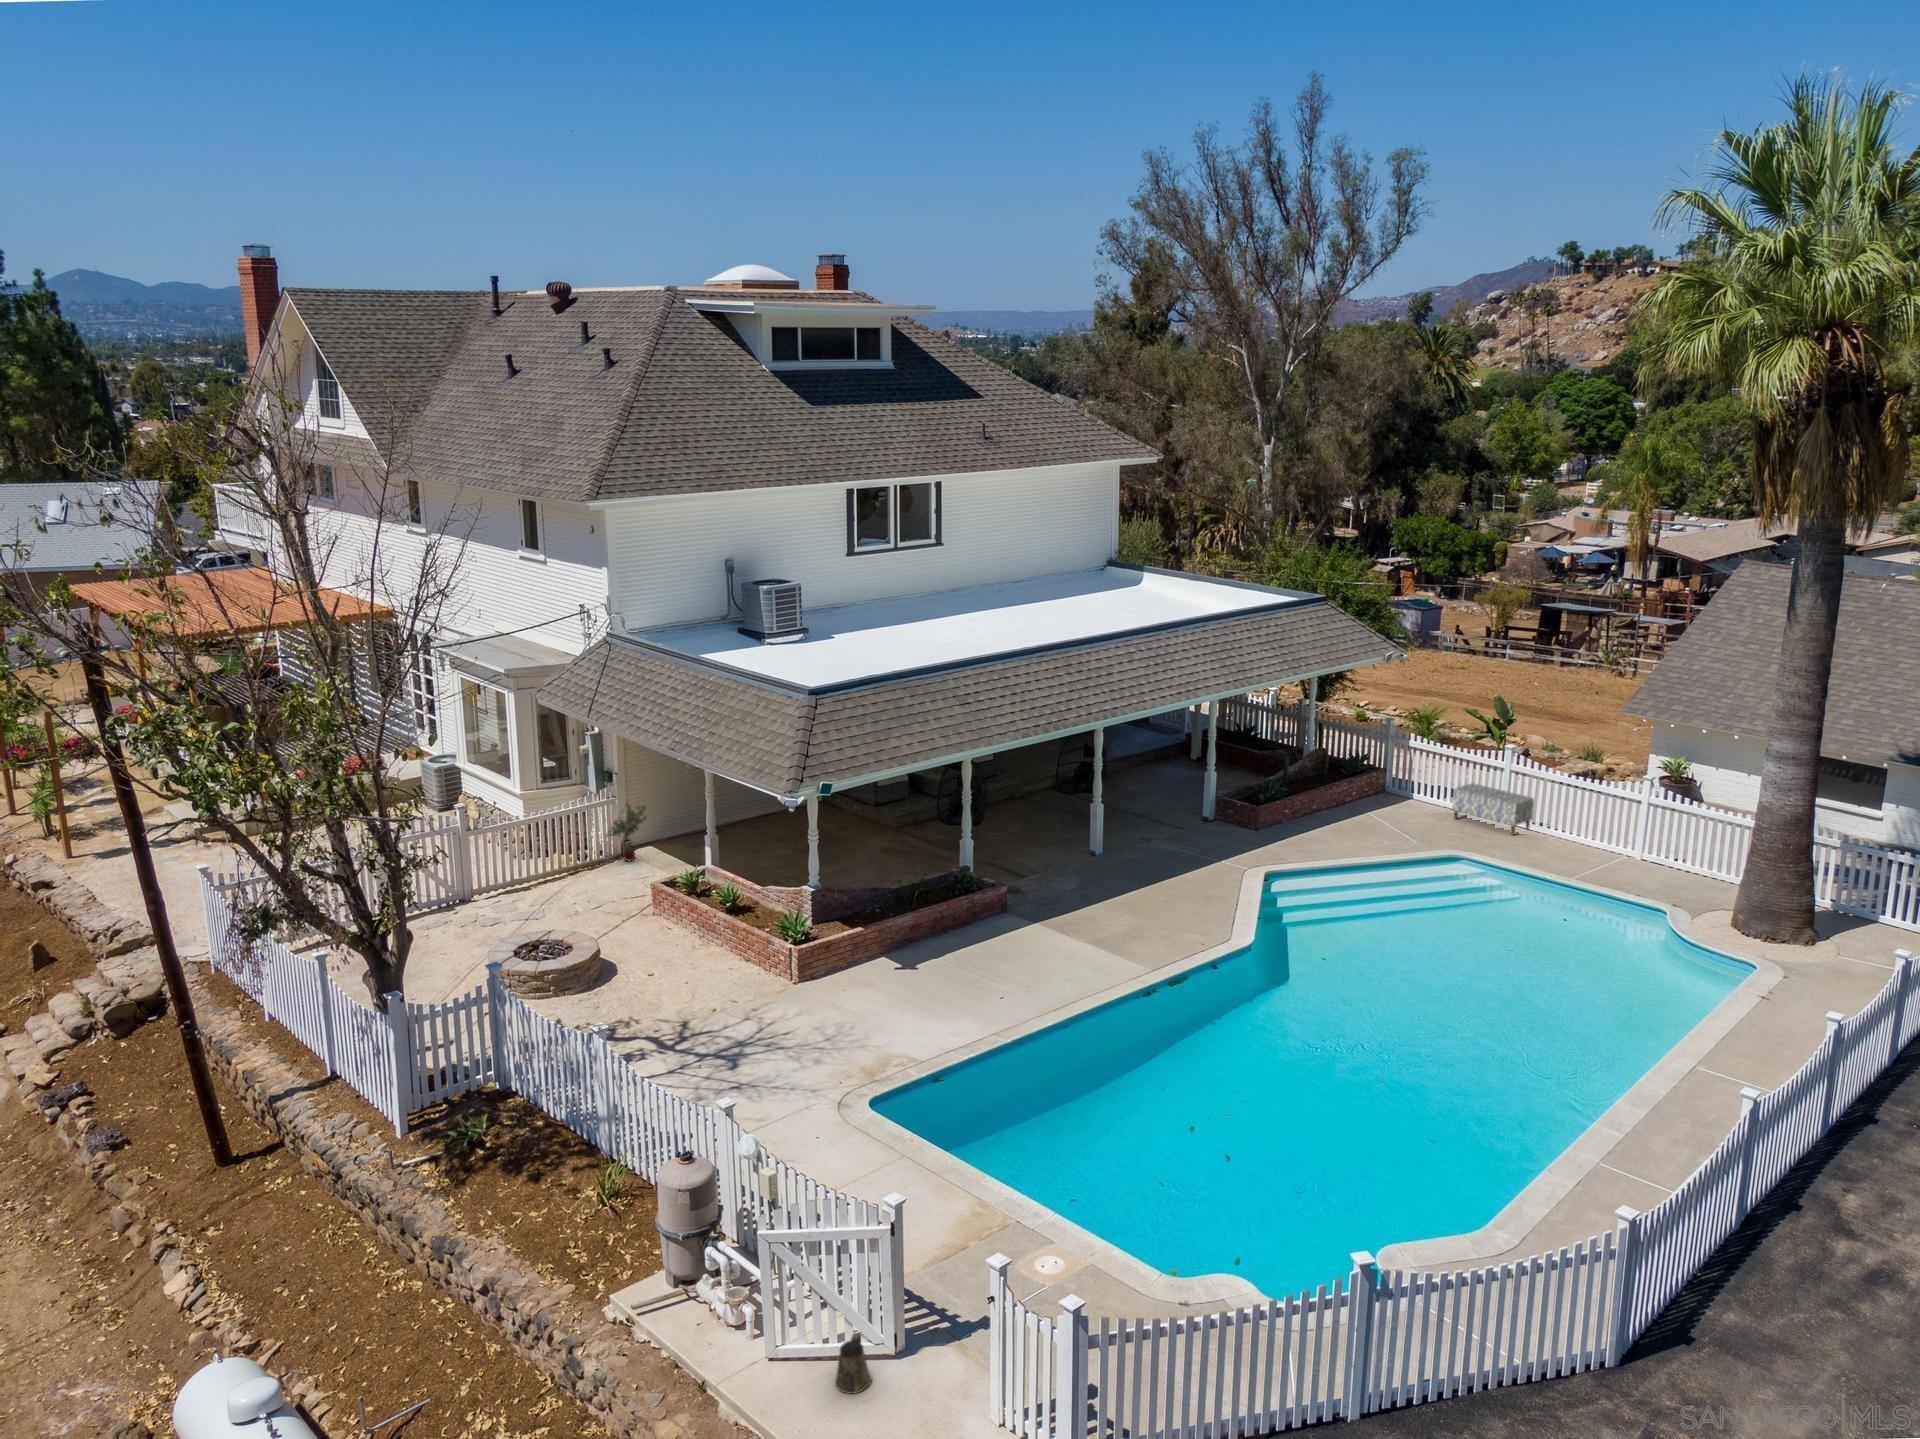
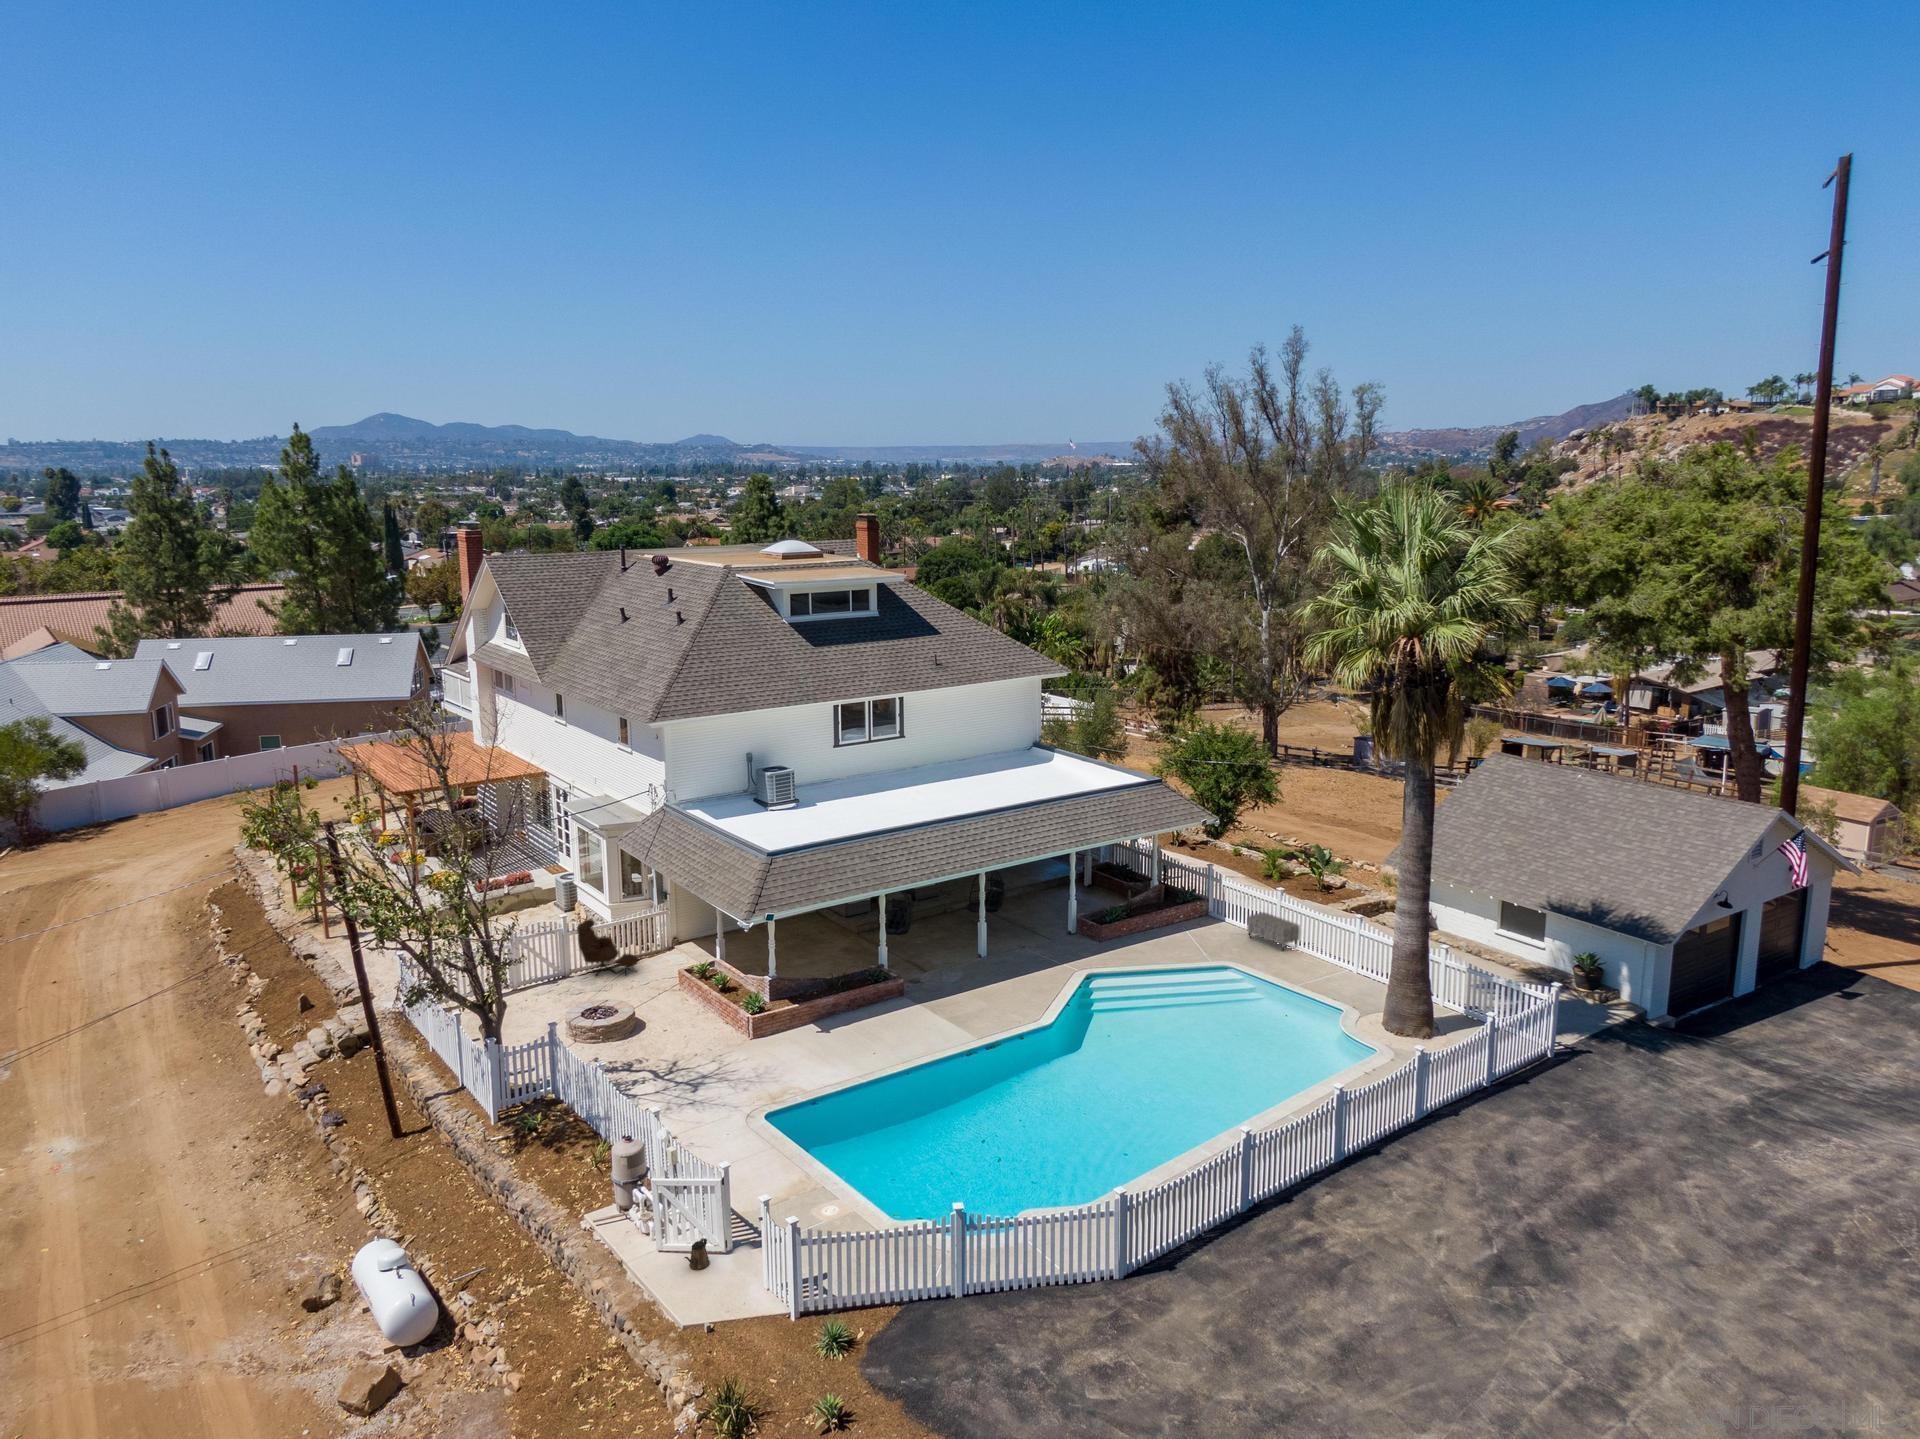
potted tree: present [607,802,647,862] -> none [659,913,688,954]
lounge chair: none [482,810,581,897] -> present [577,919,639,975]

